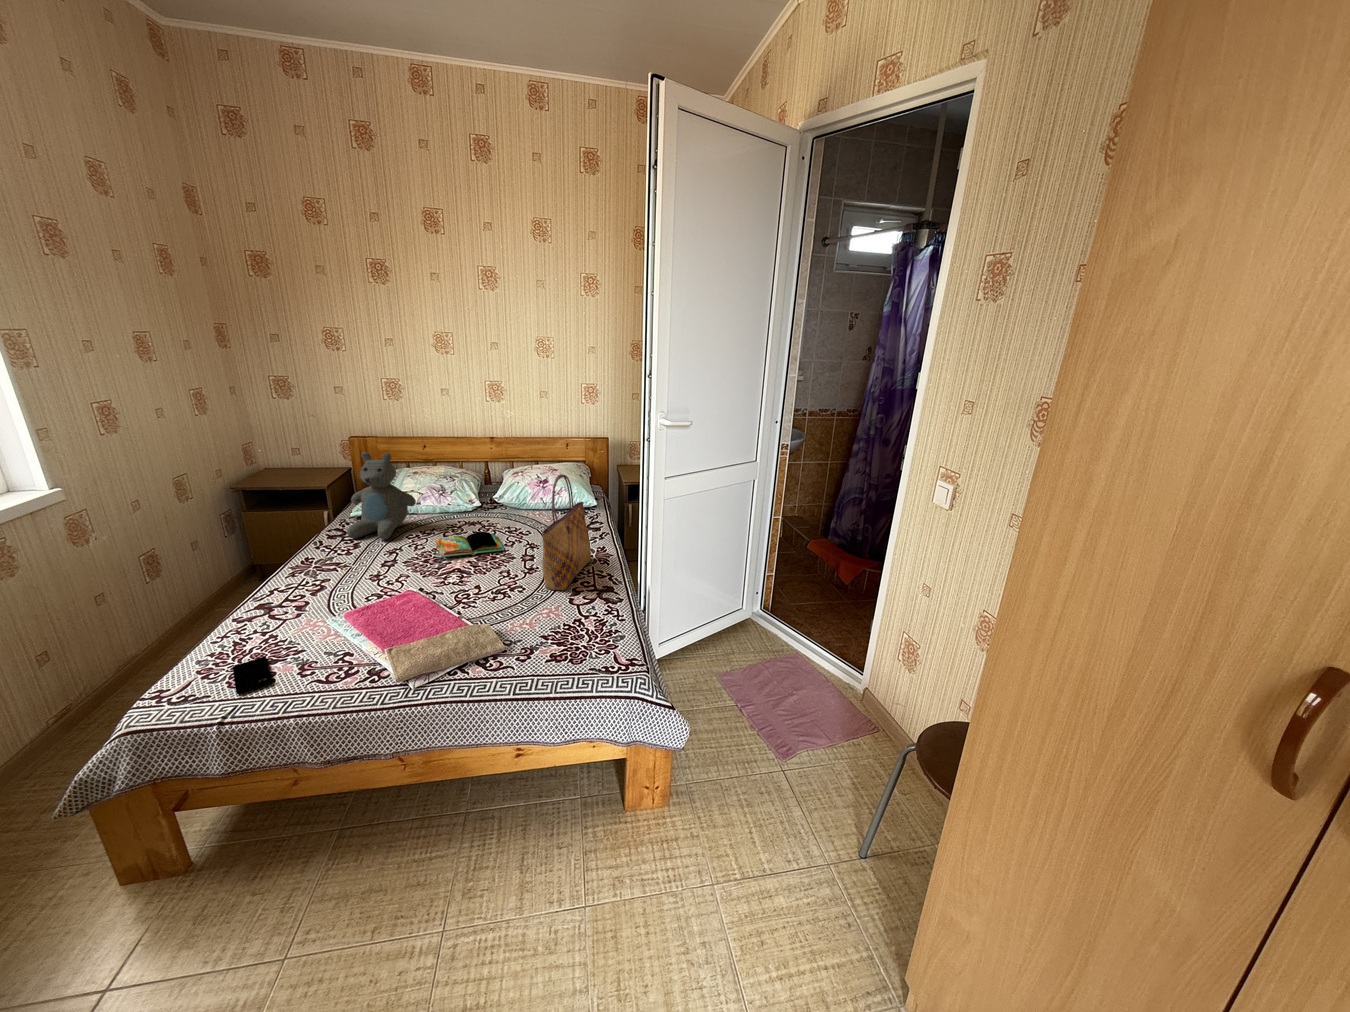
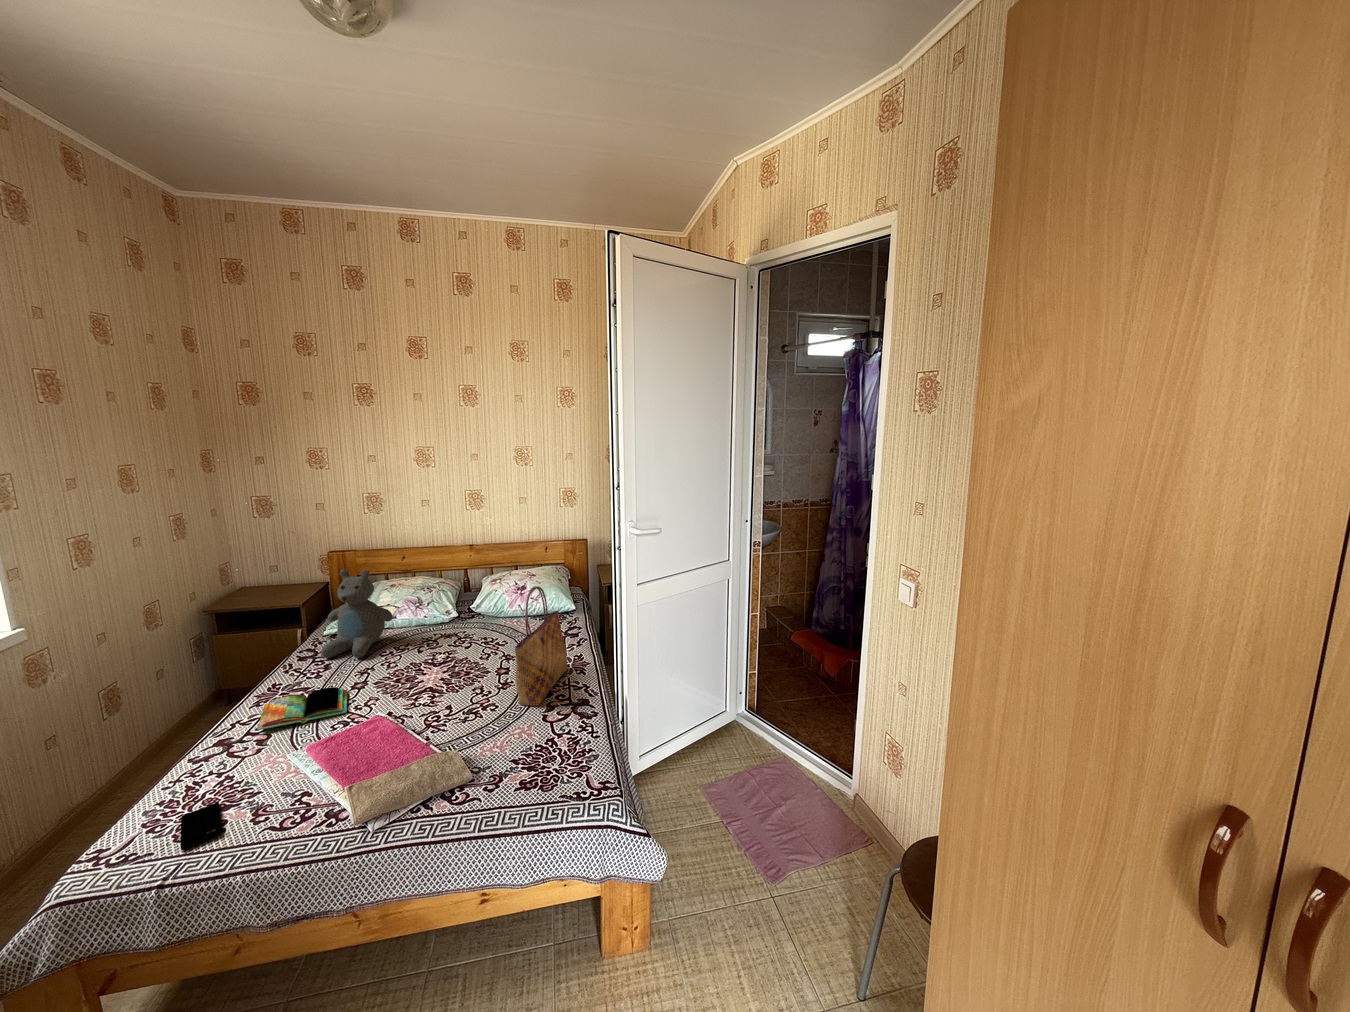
book: present [436,532,504,557] -> present [257,687,347,730]

